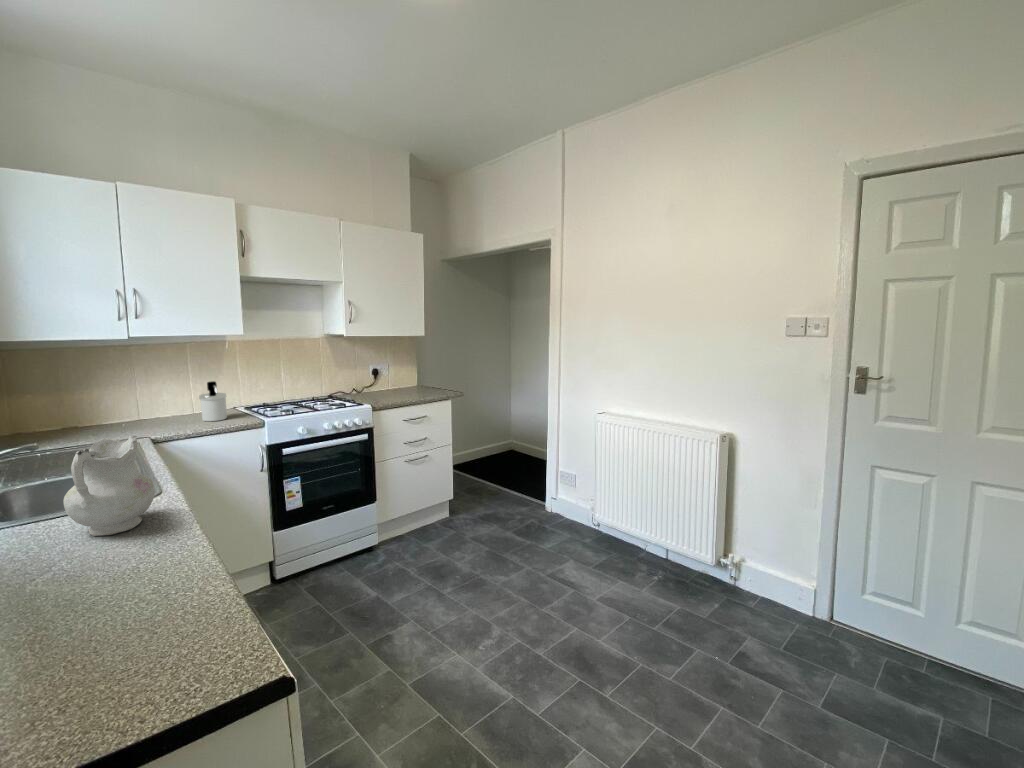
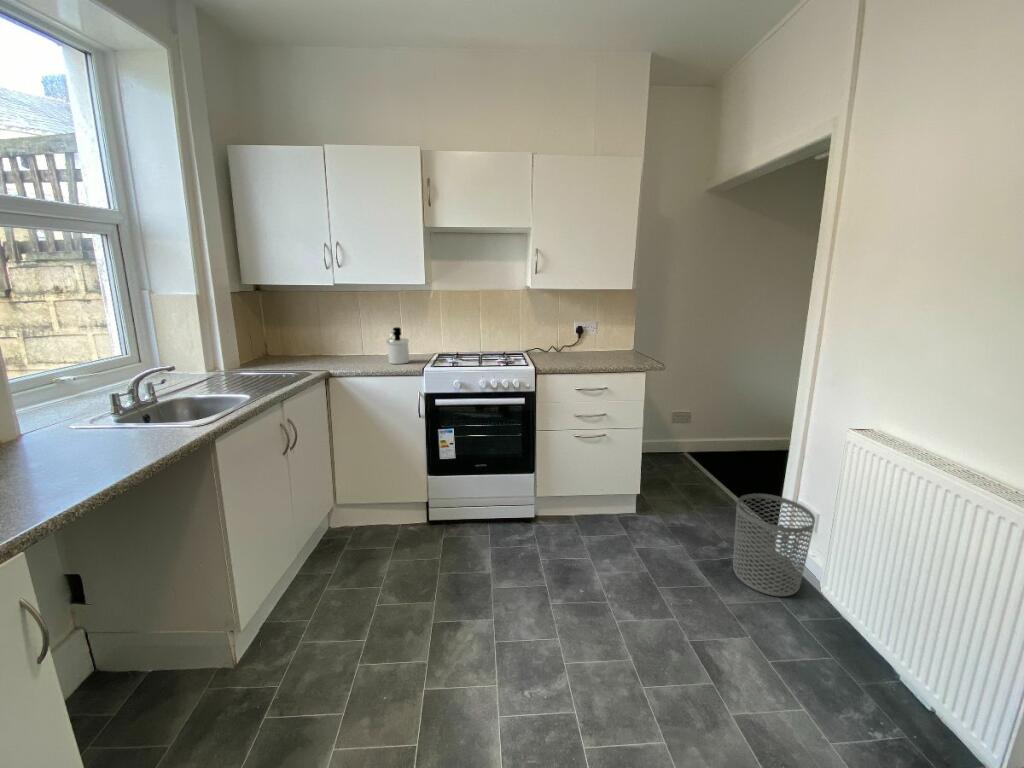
ceramic pitcher: present [63,436,155,536] -> none [31,362,153,458]
waste bin: none [529,473,573,537] -> present [733,494,815,596]

